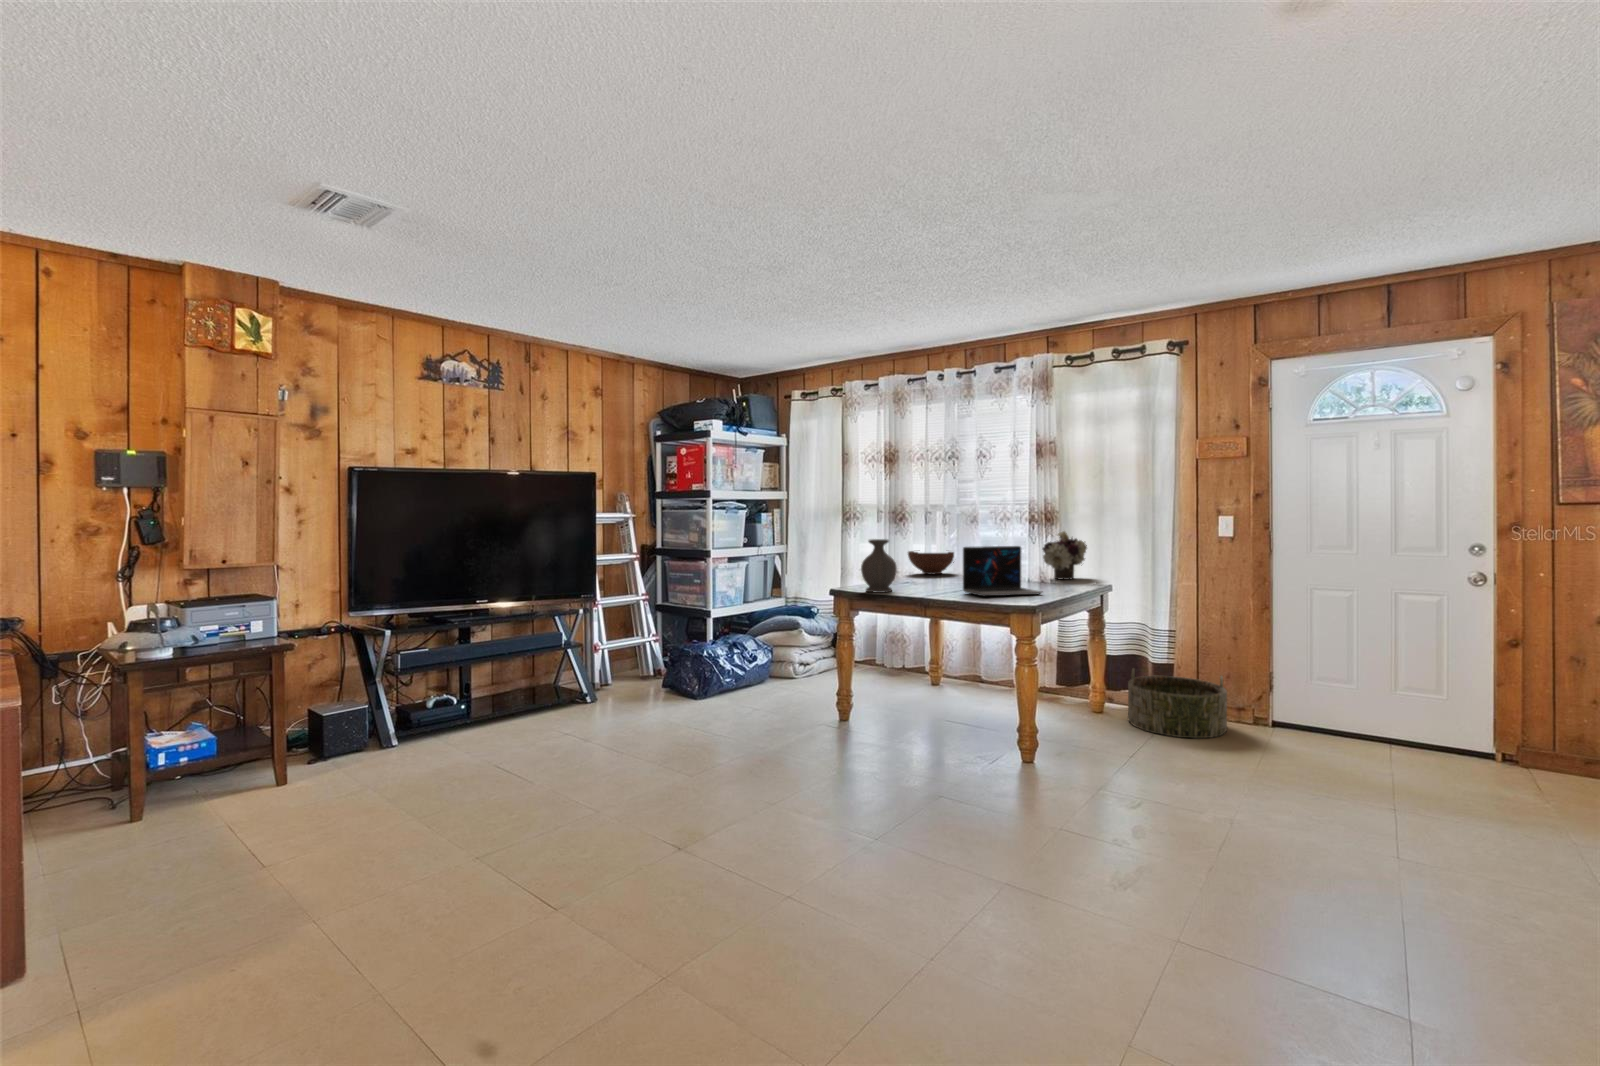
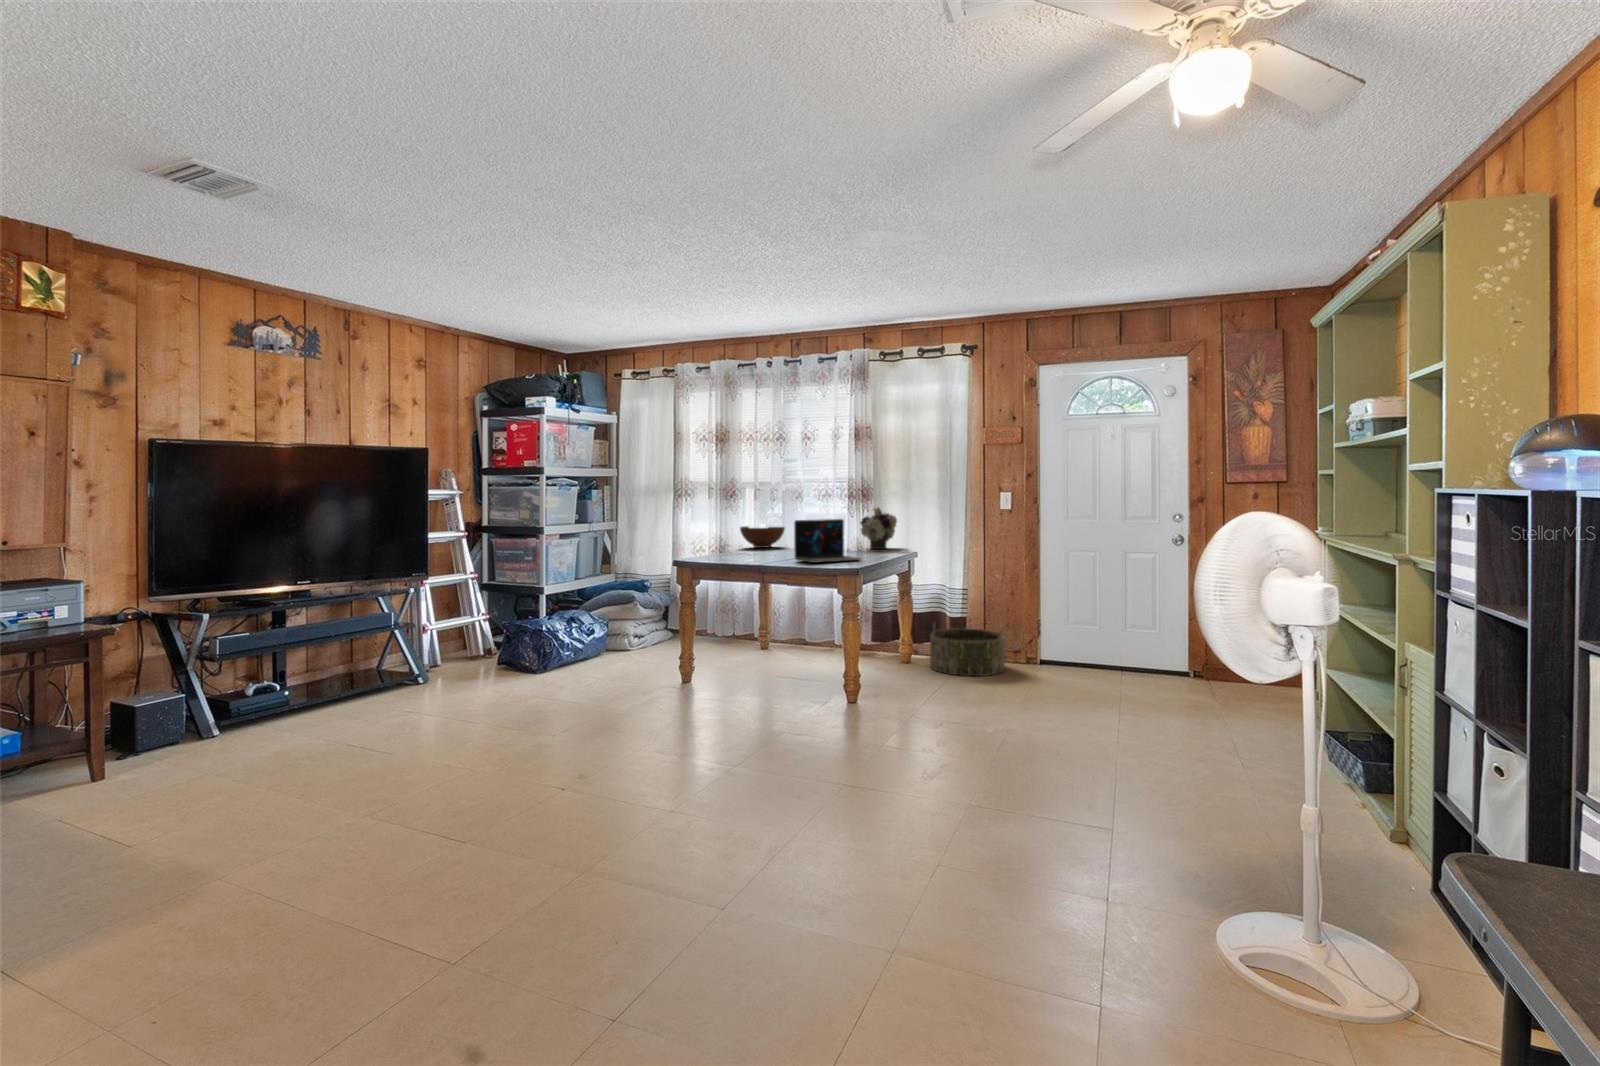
vase: present [861,539,897,593] -> none [703,514,735,563]

